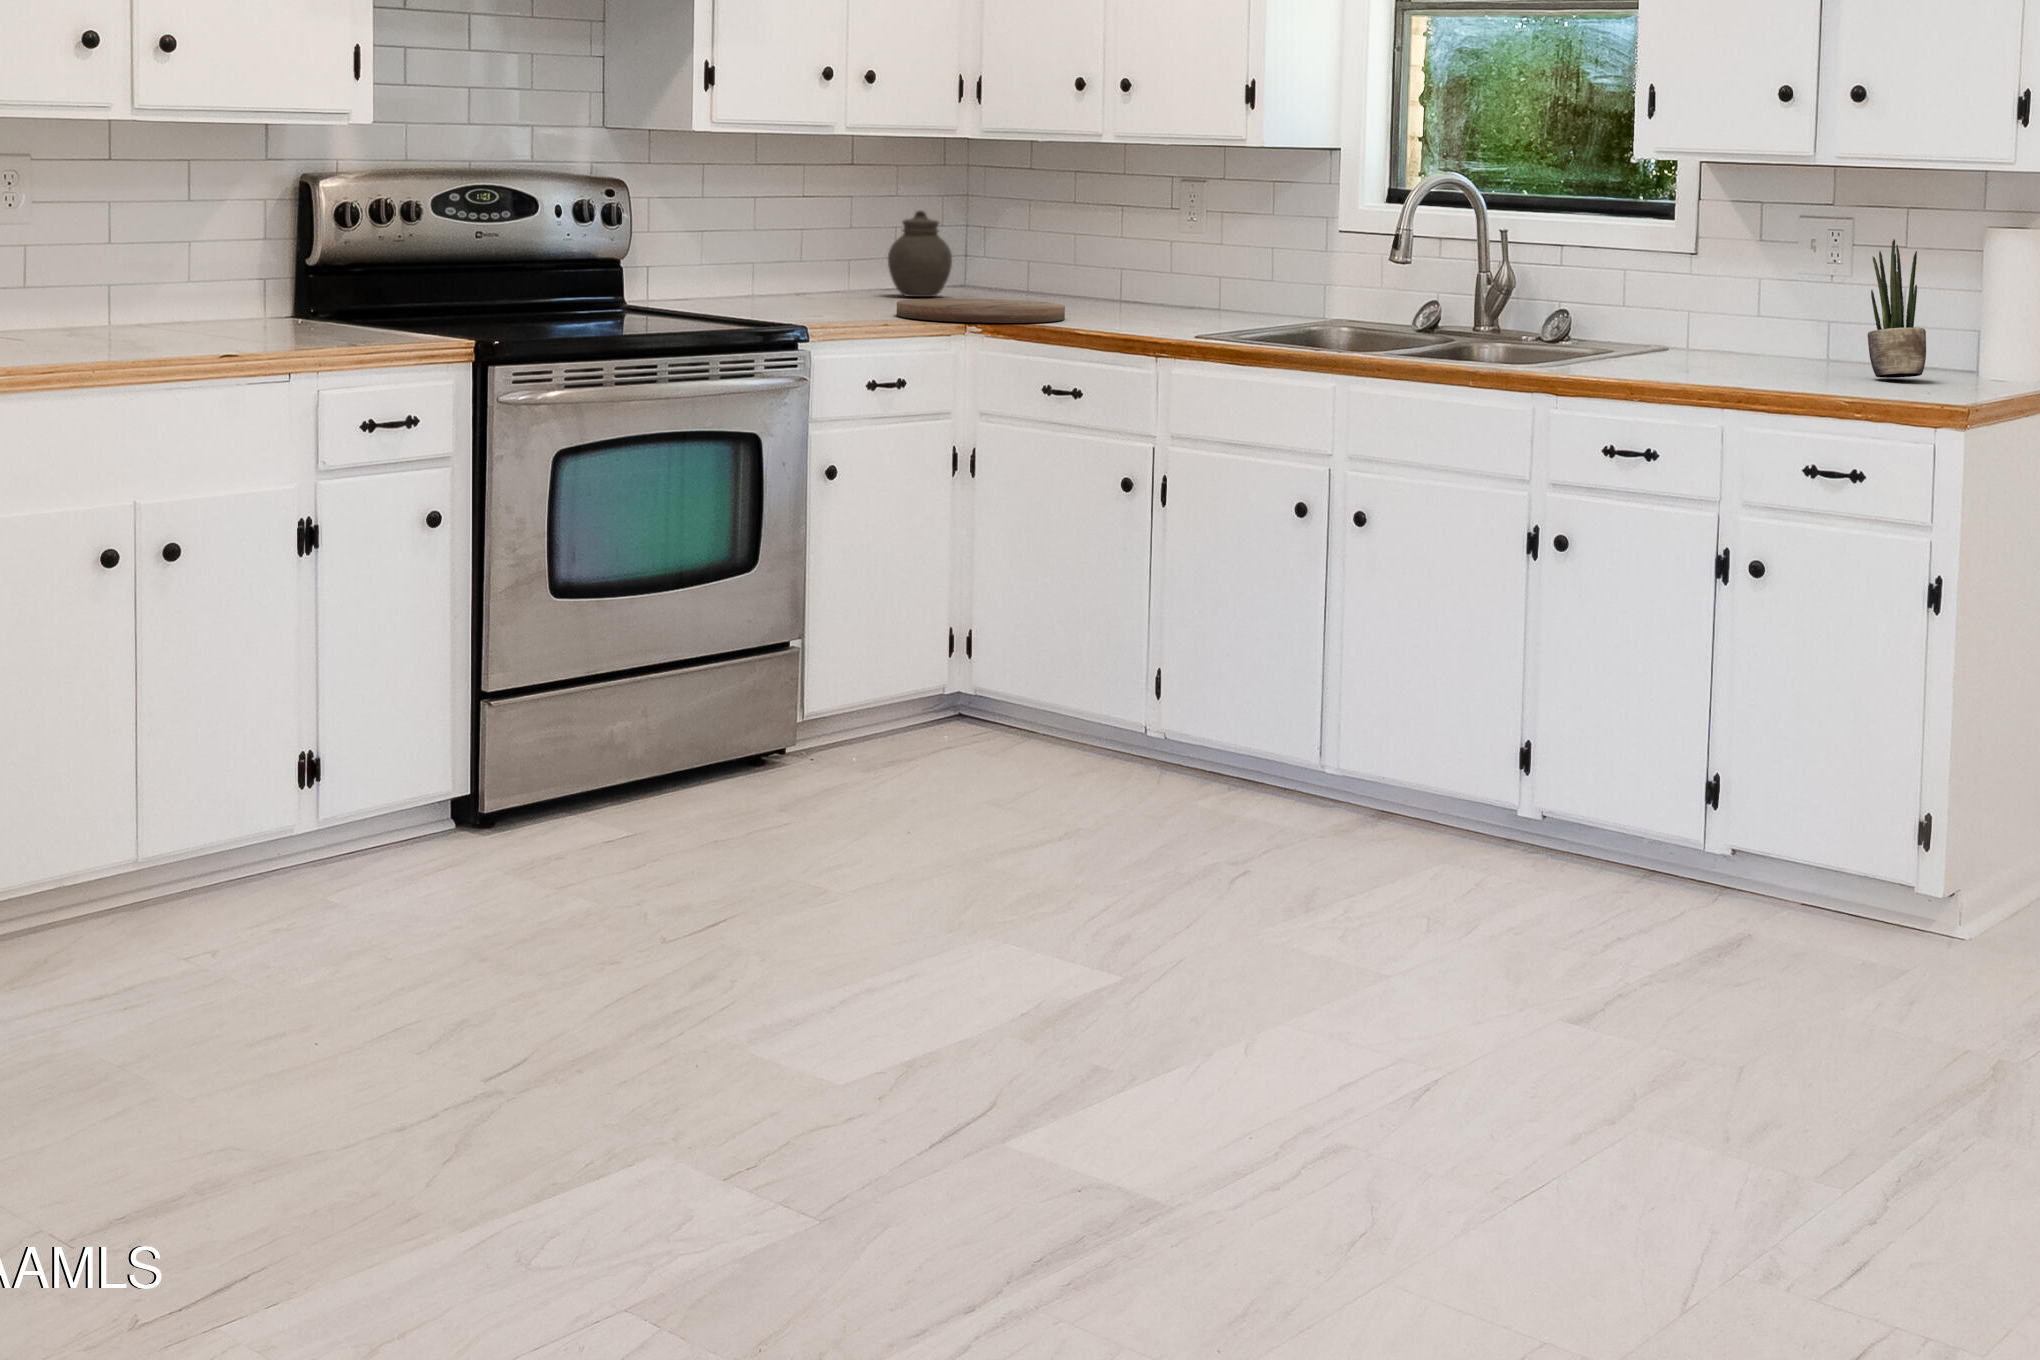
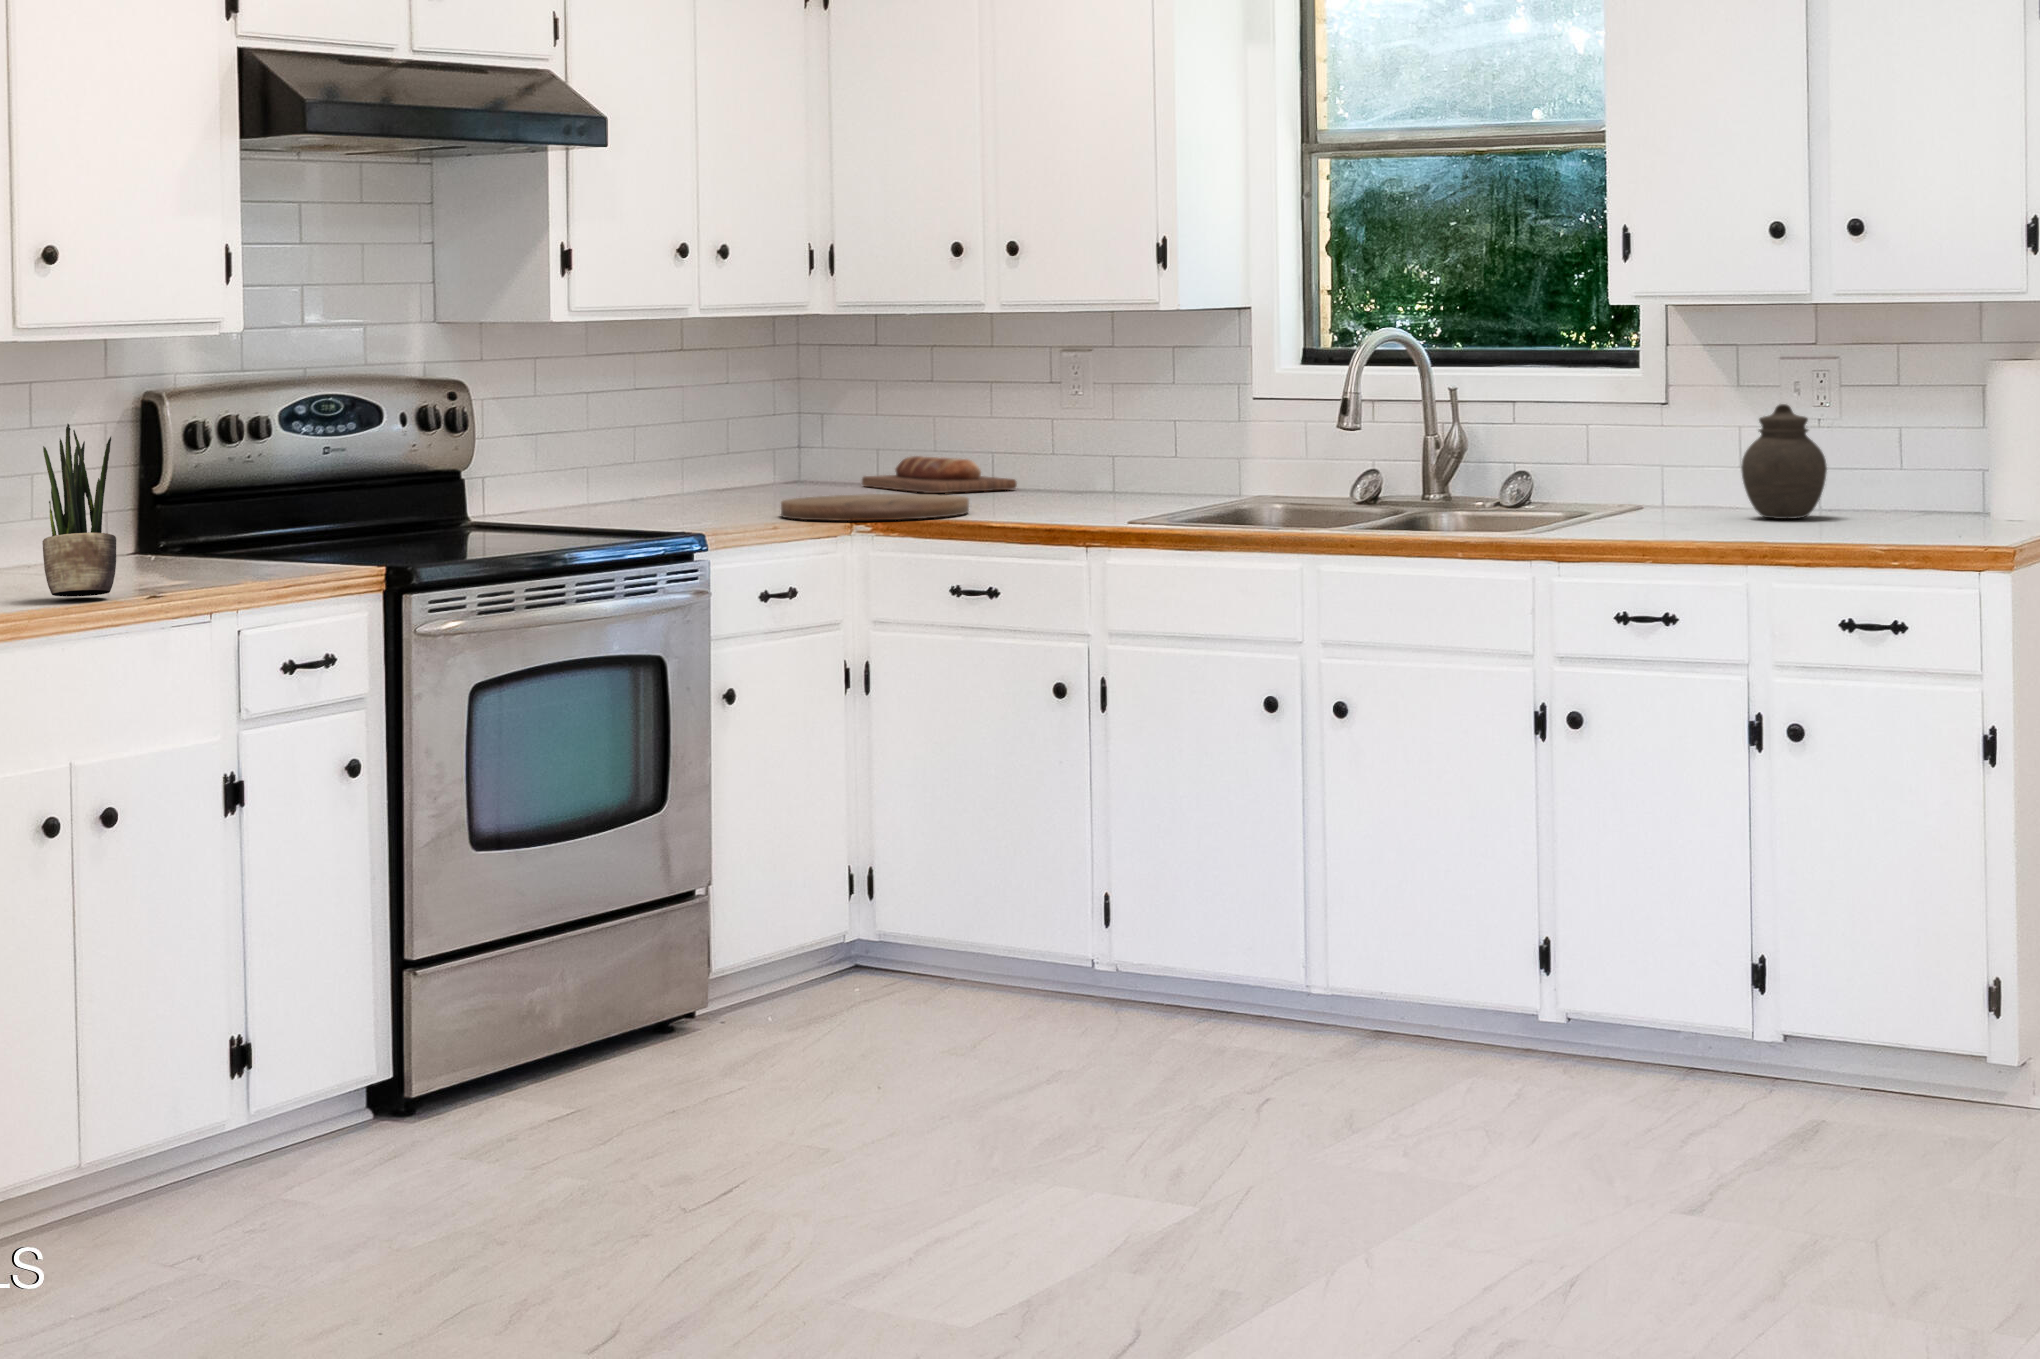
jar: present [888,211,952,297] -> present [1741,404,1827,519]
potted plant: present [1868,239,1926,378] -> present [43,424,116,597]
bread loaf: none [1016,268,1142,302] -> present [862,456,1017,493]

